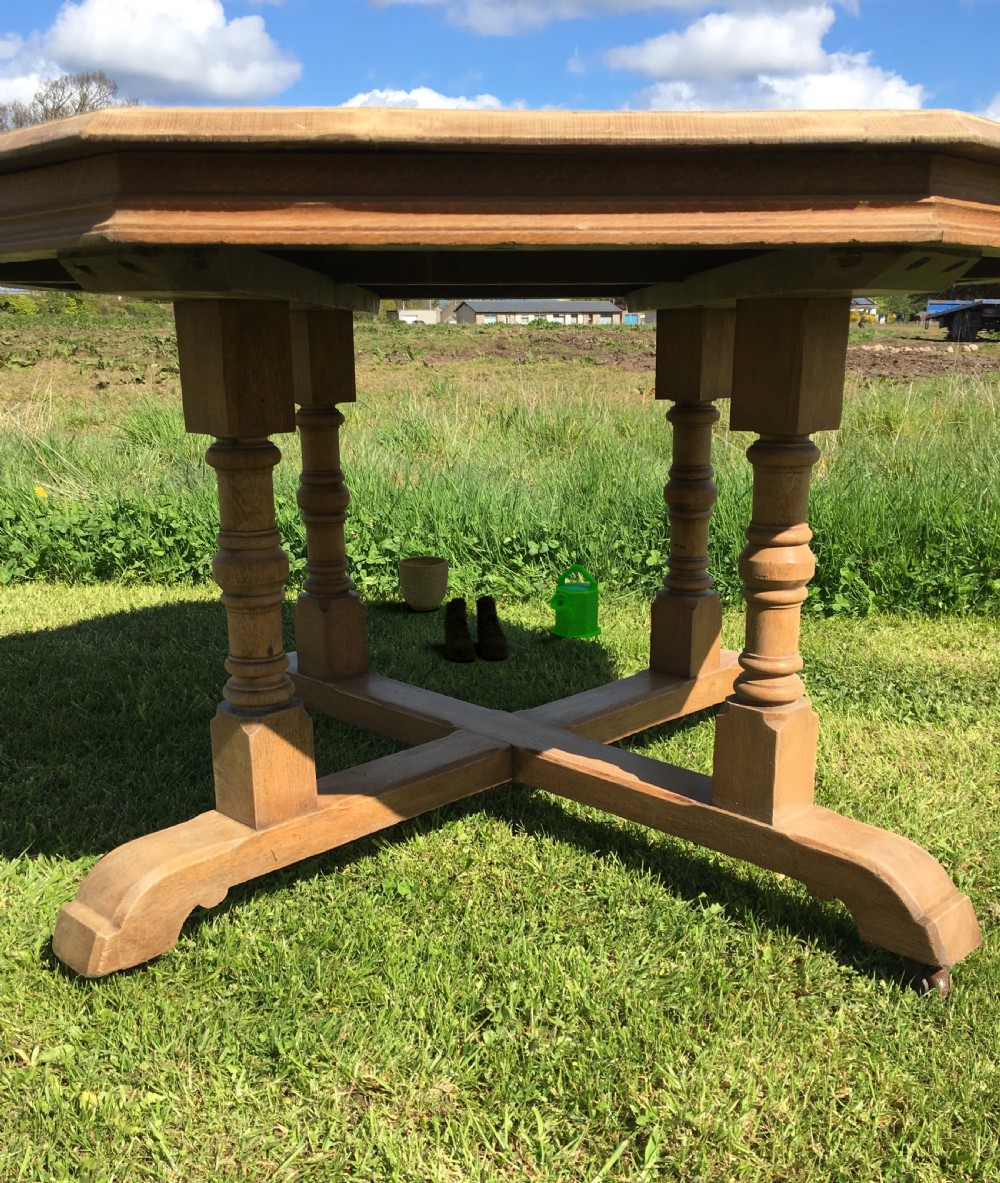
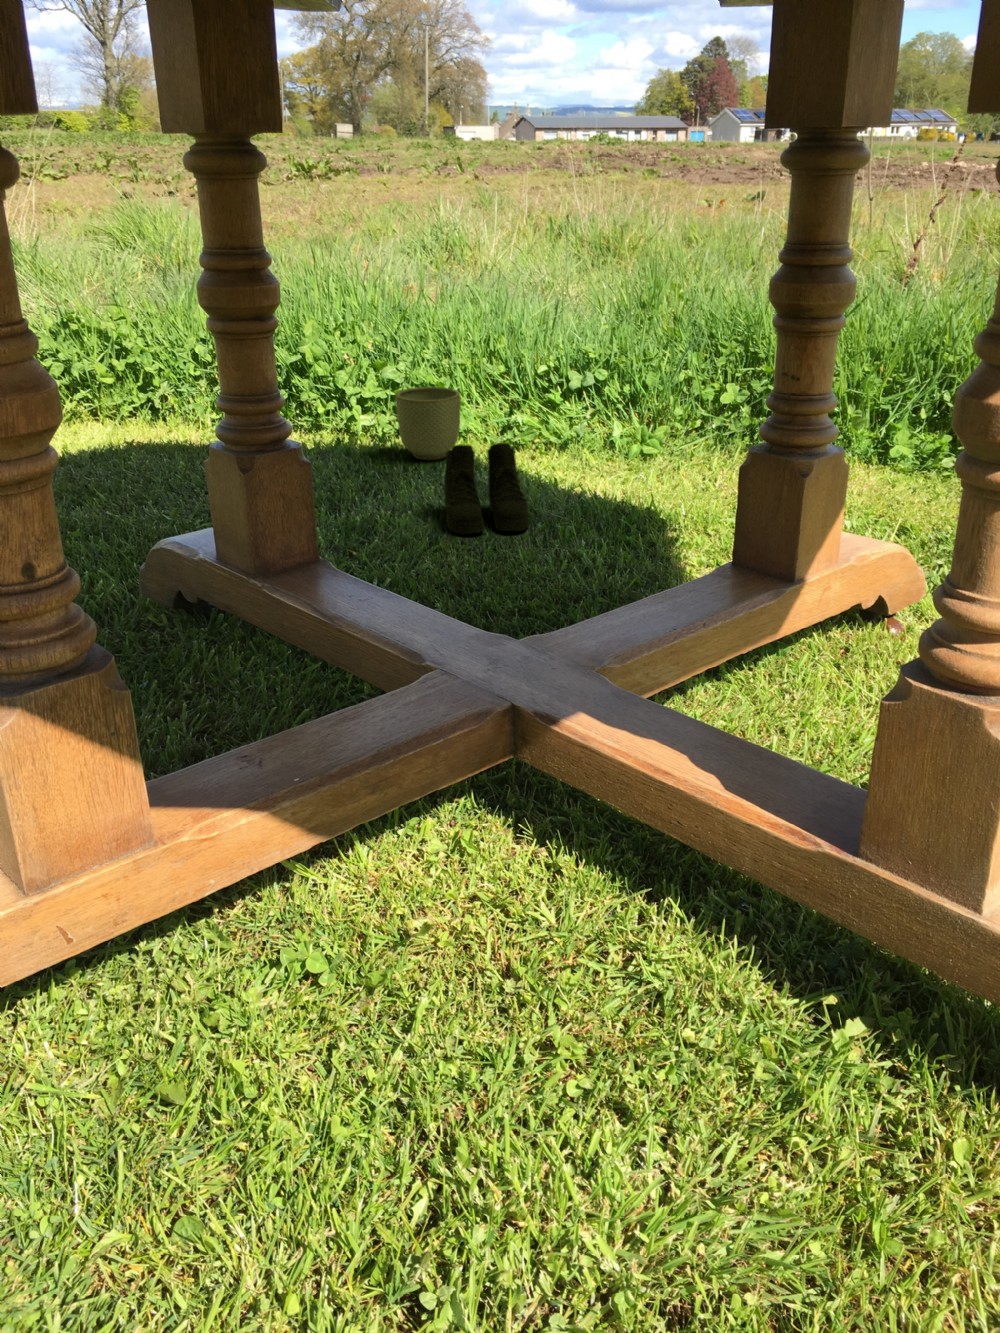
watering can: present [550,564,601,637] -> none [590,400,658,502]

